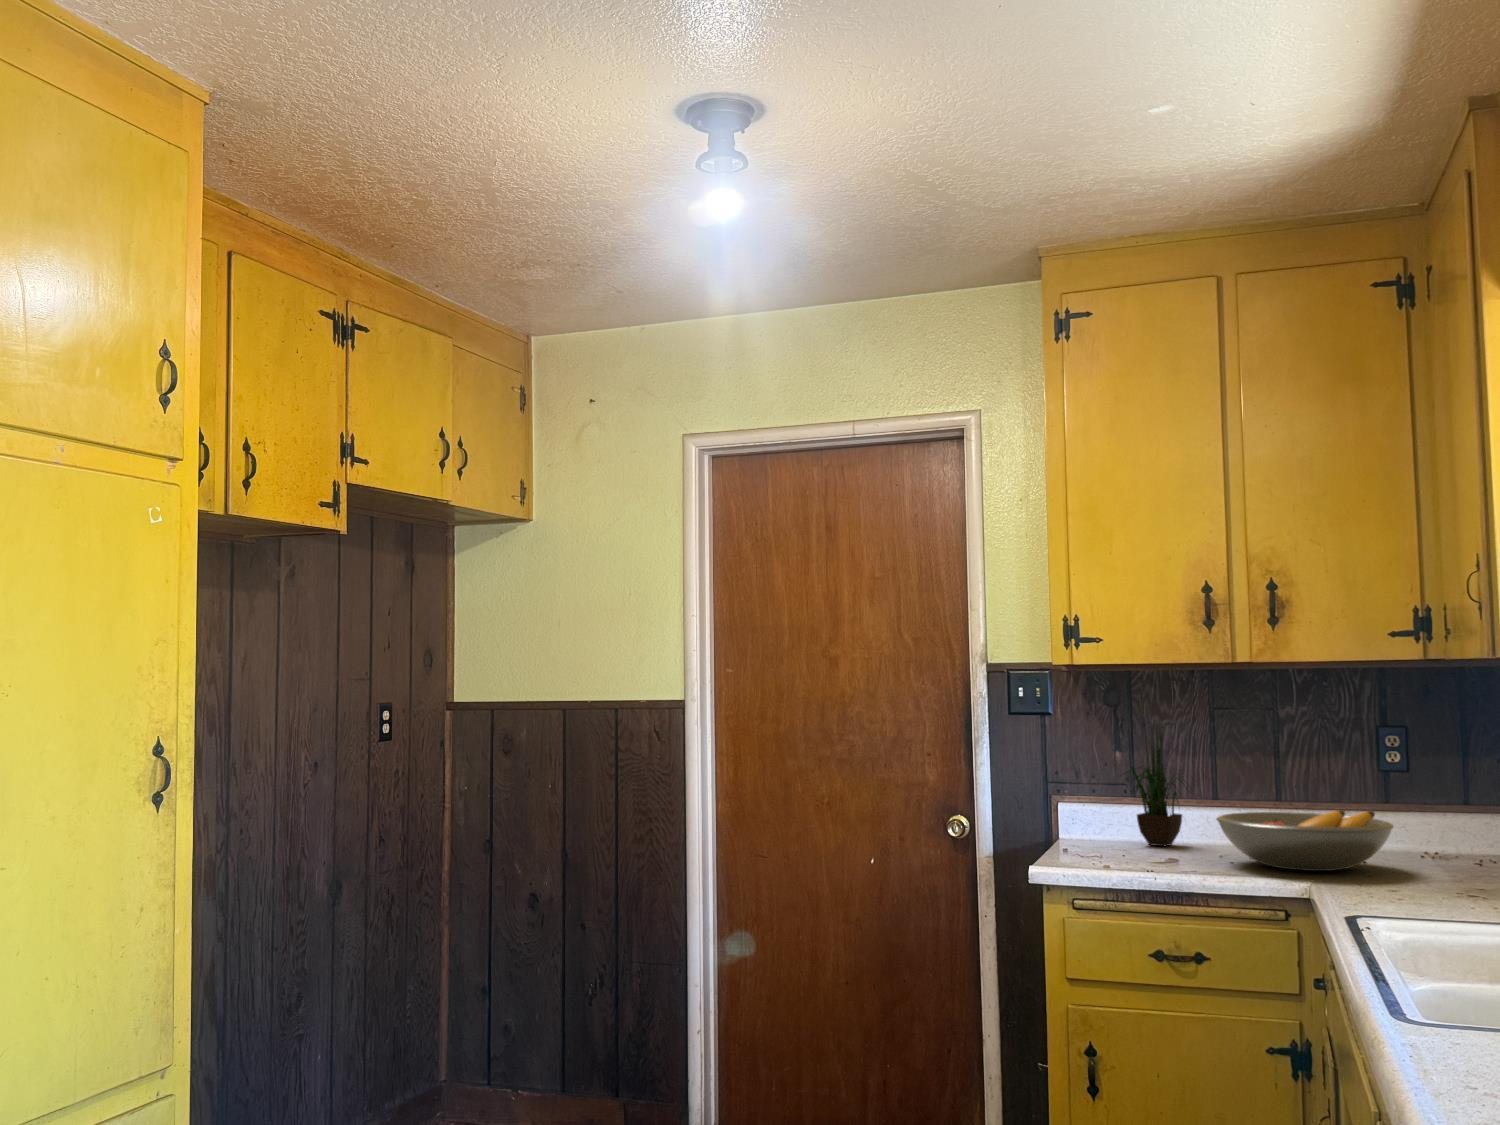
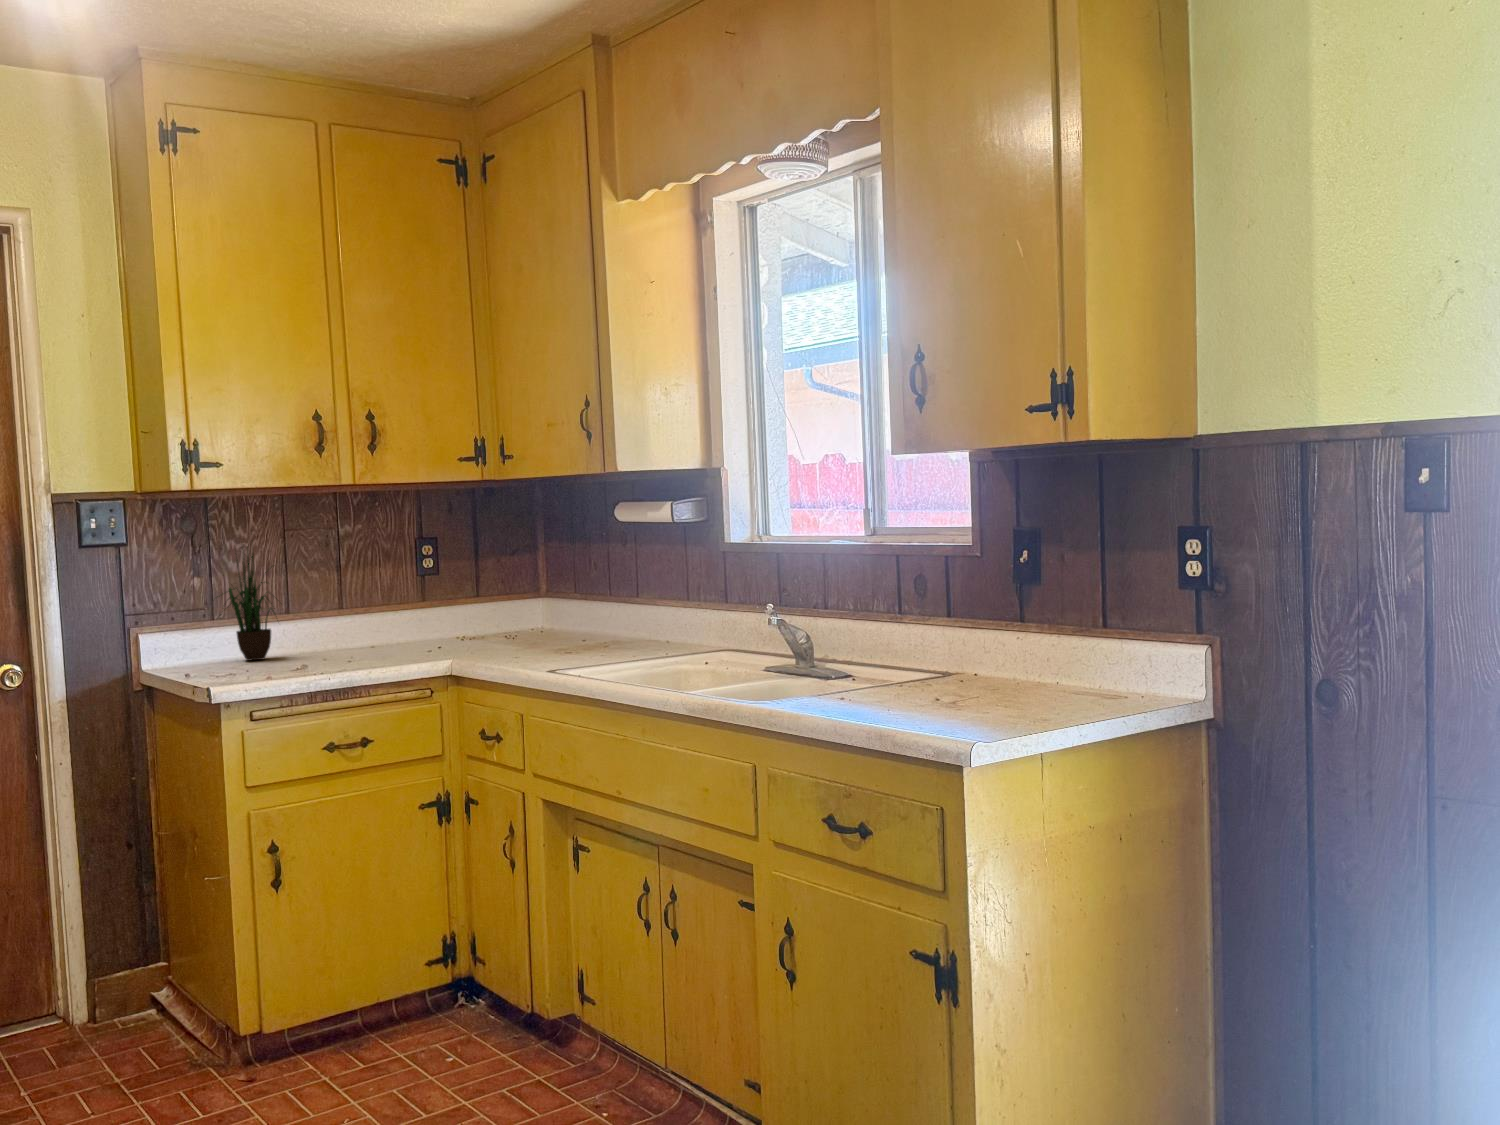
fruit bowl: present [1217,810,1394,871] -> none [340,602,481,657]

